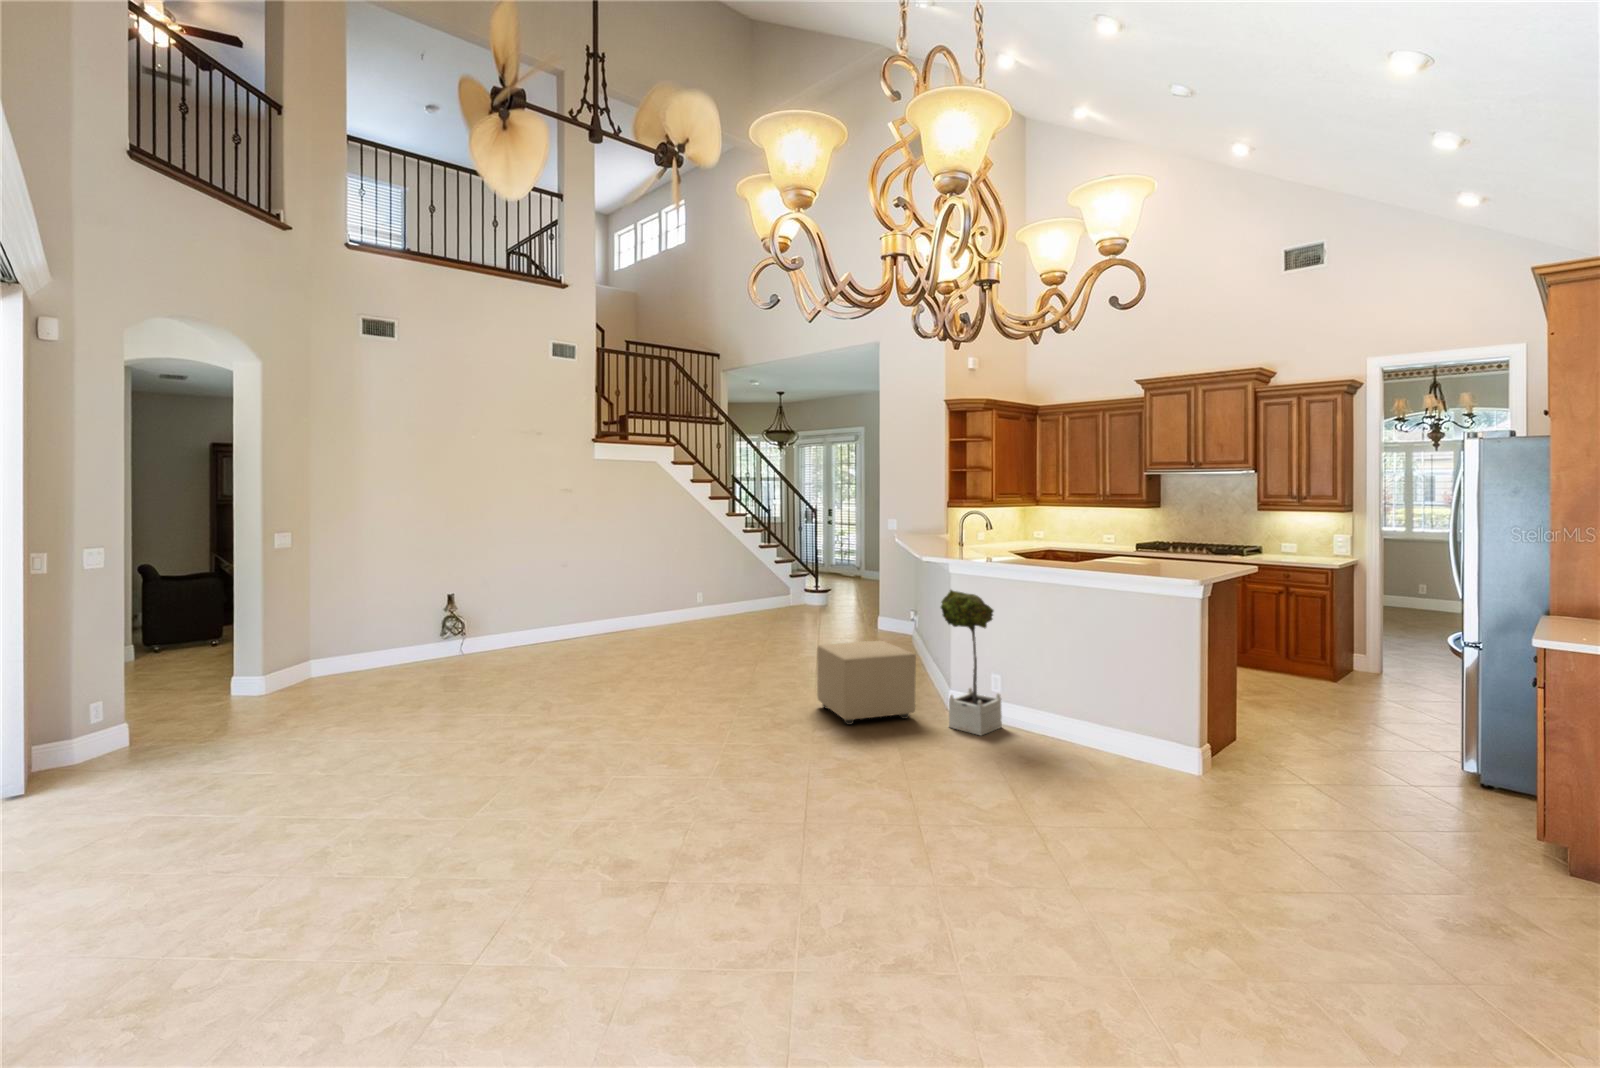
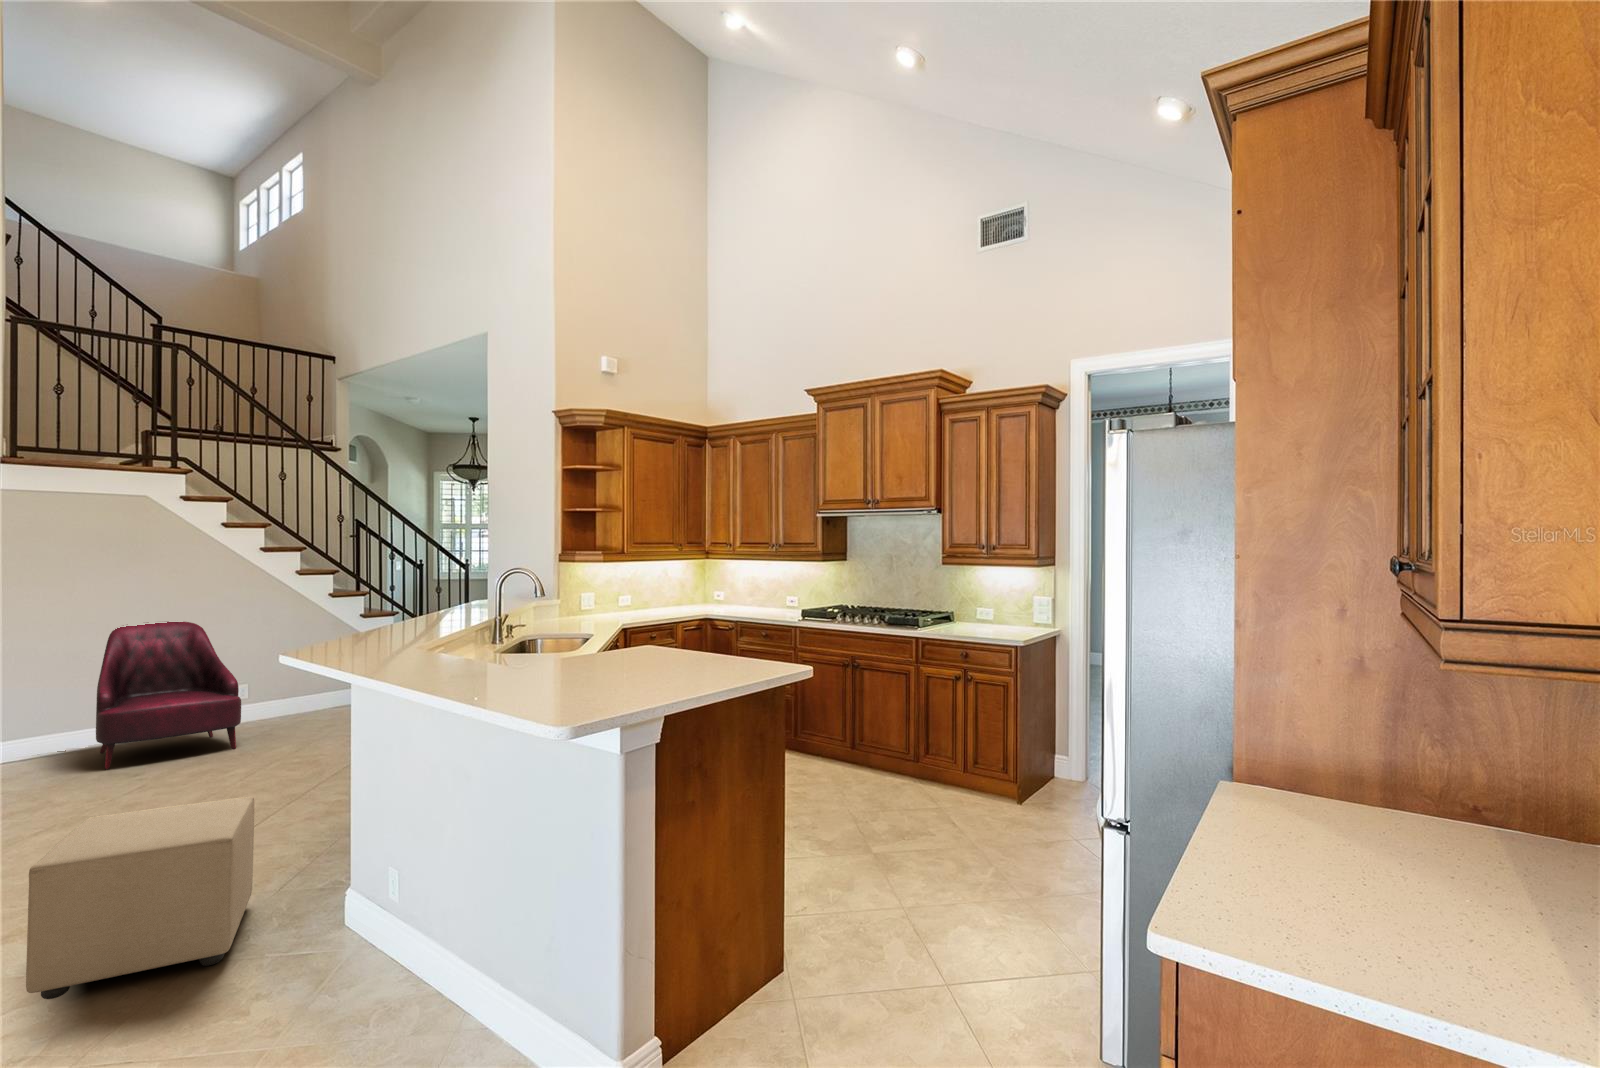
armchair: none [643,549,726,641] -> present [96,622,241,769]
potted tree: present [941,590,1002,735] -> none [246,714,380,1016]

